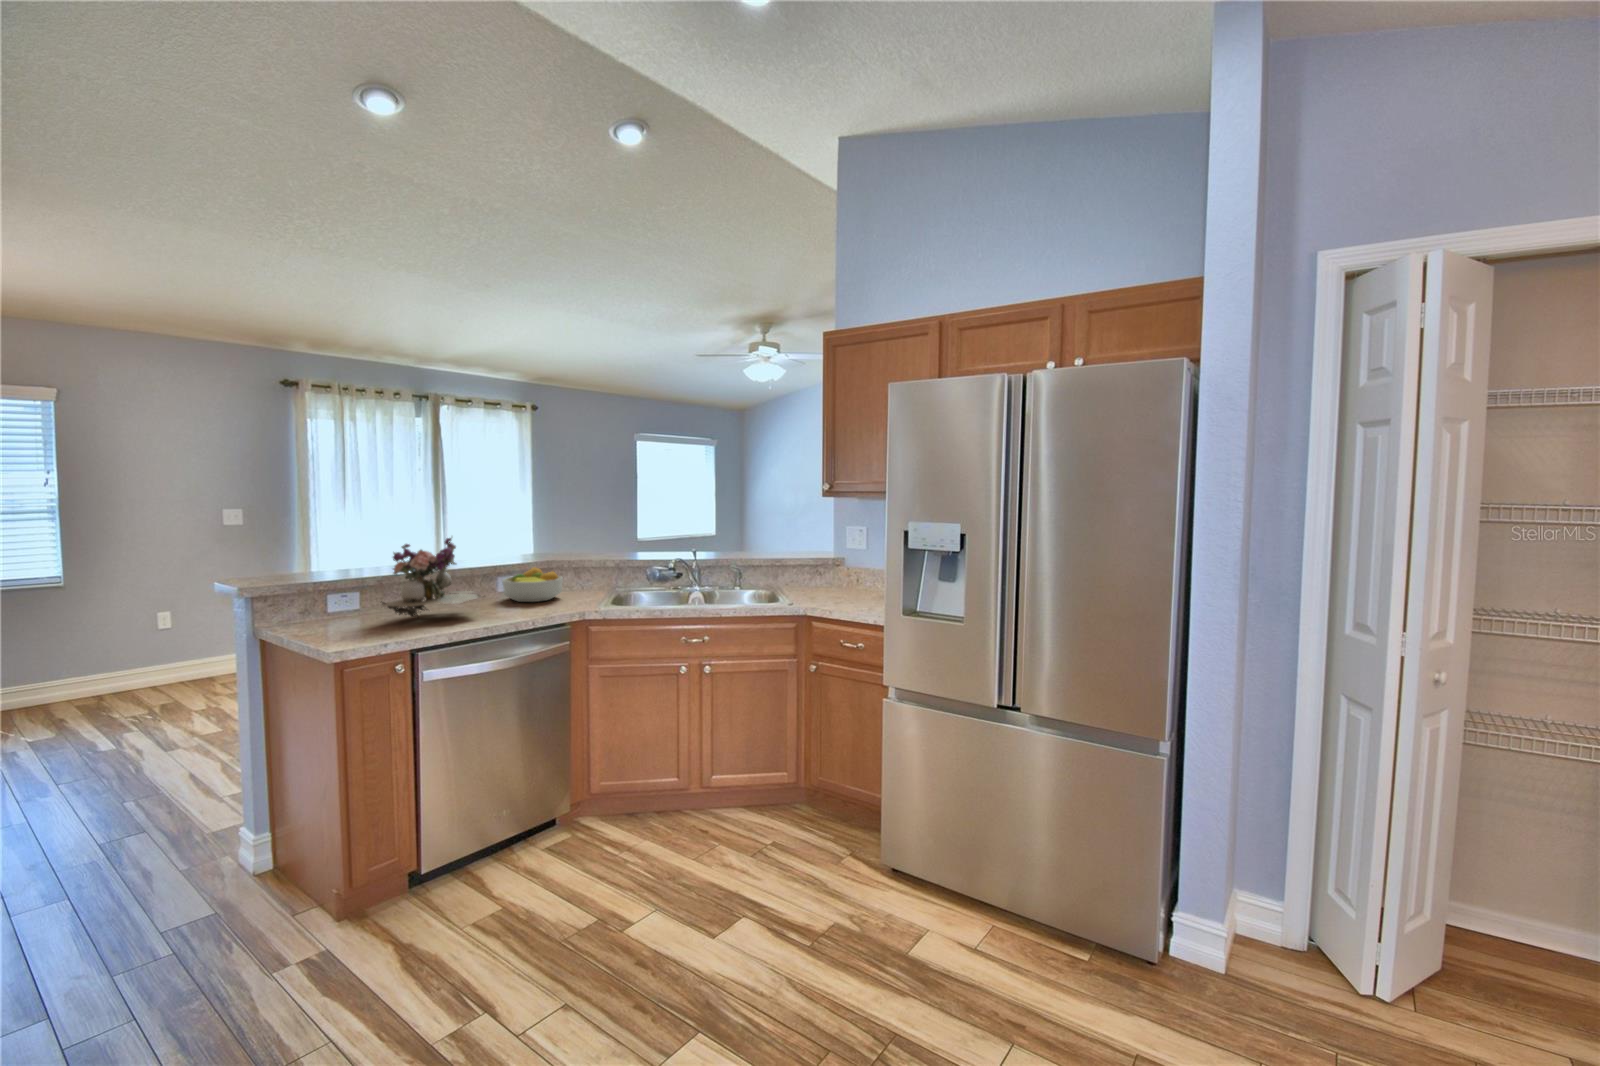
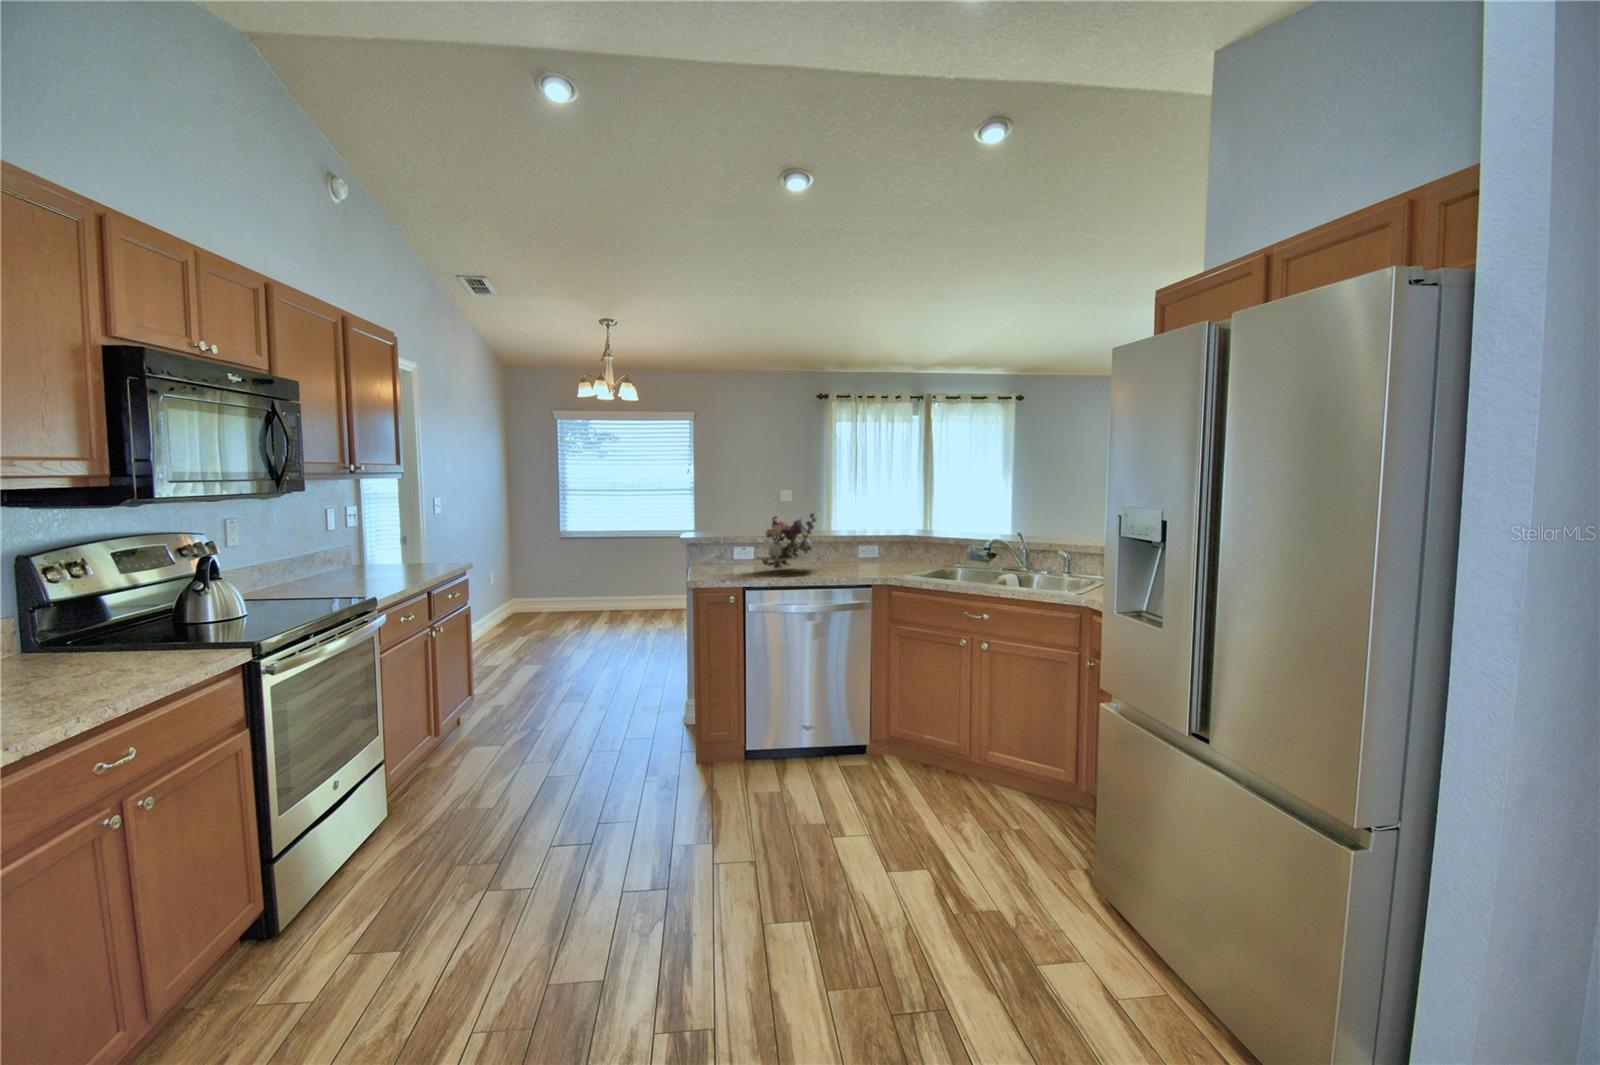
fruit bowl: present [503,567,563,602] -> none [858,539,905,568]

